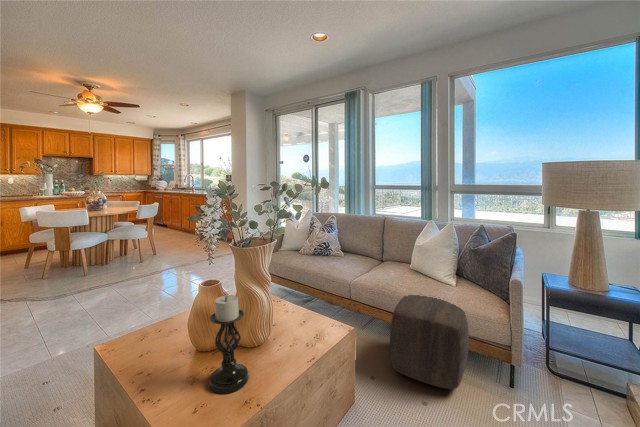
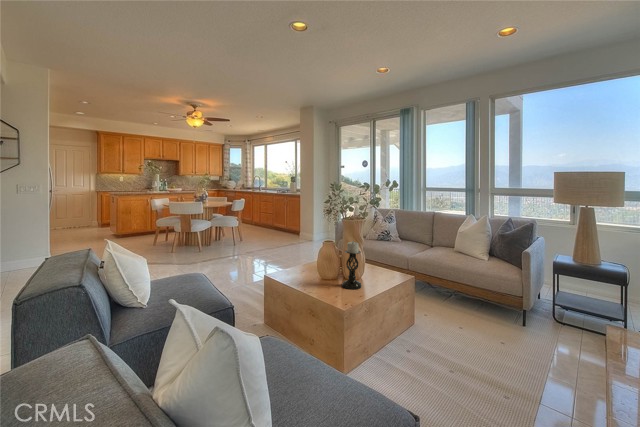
ottoman: present [390,295,469,389] -> none [438,264,493,319]

